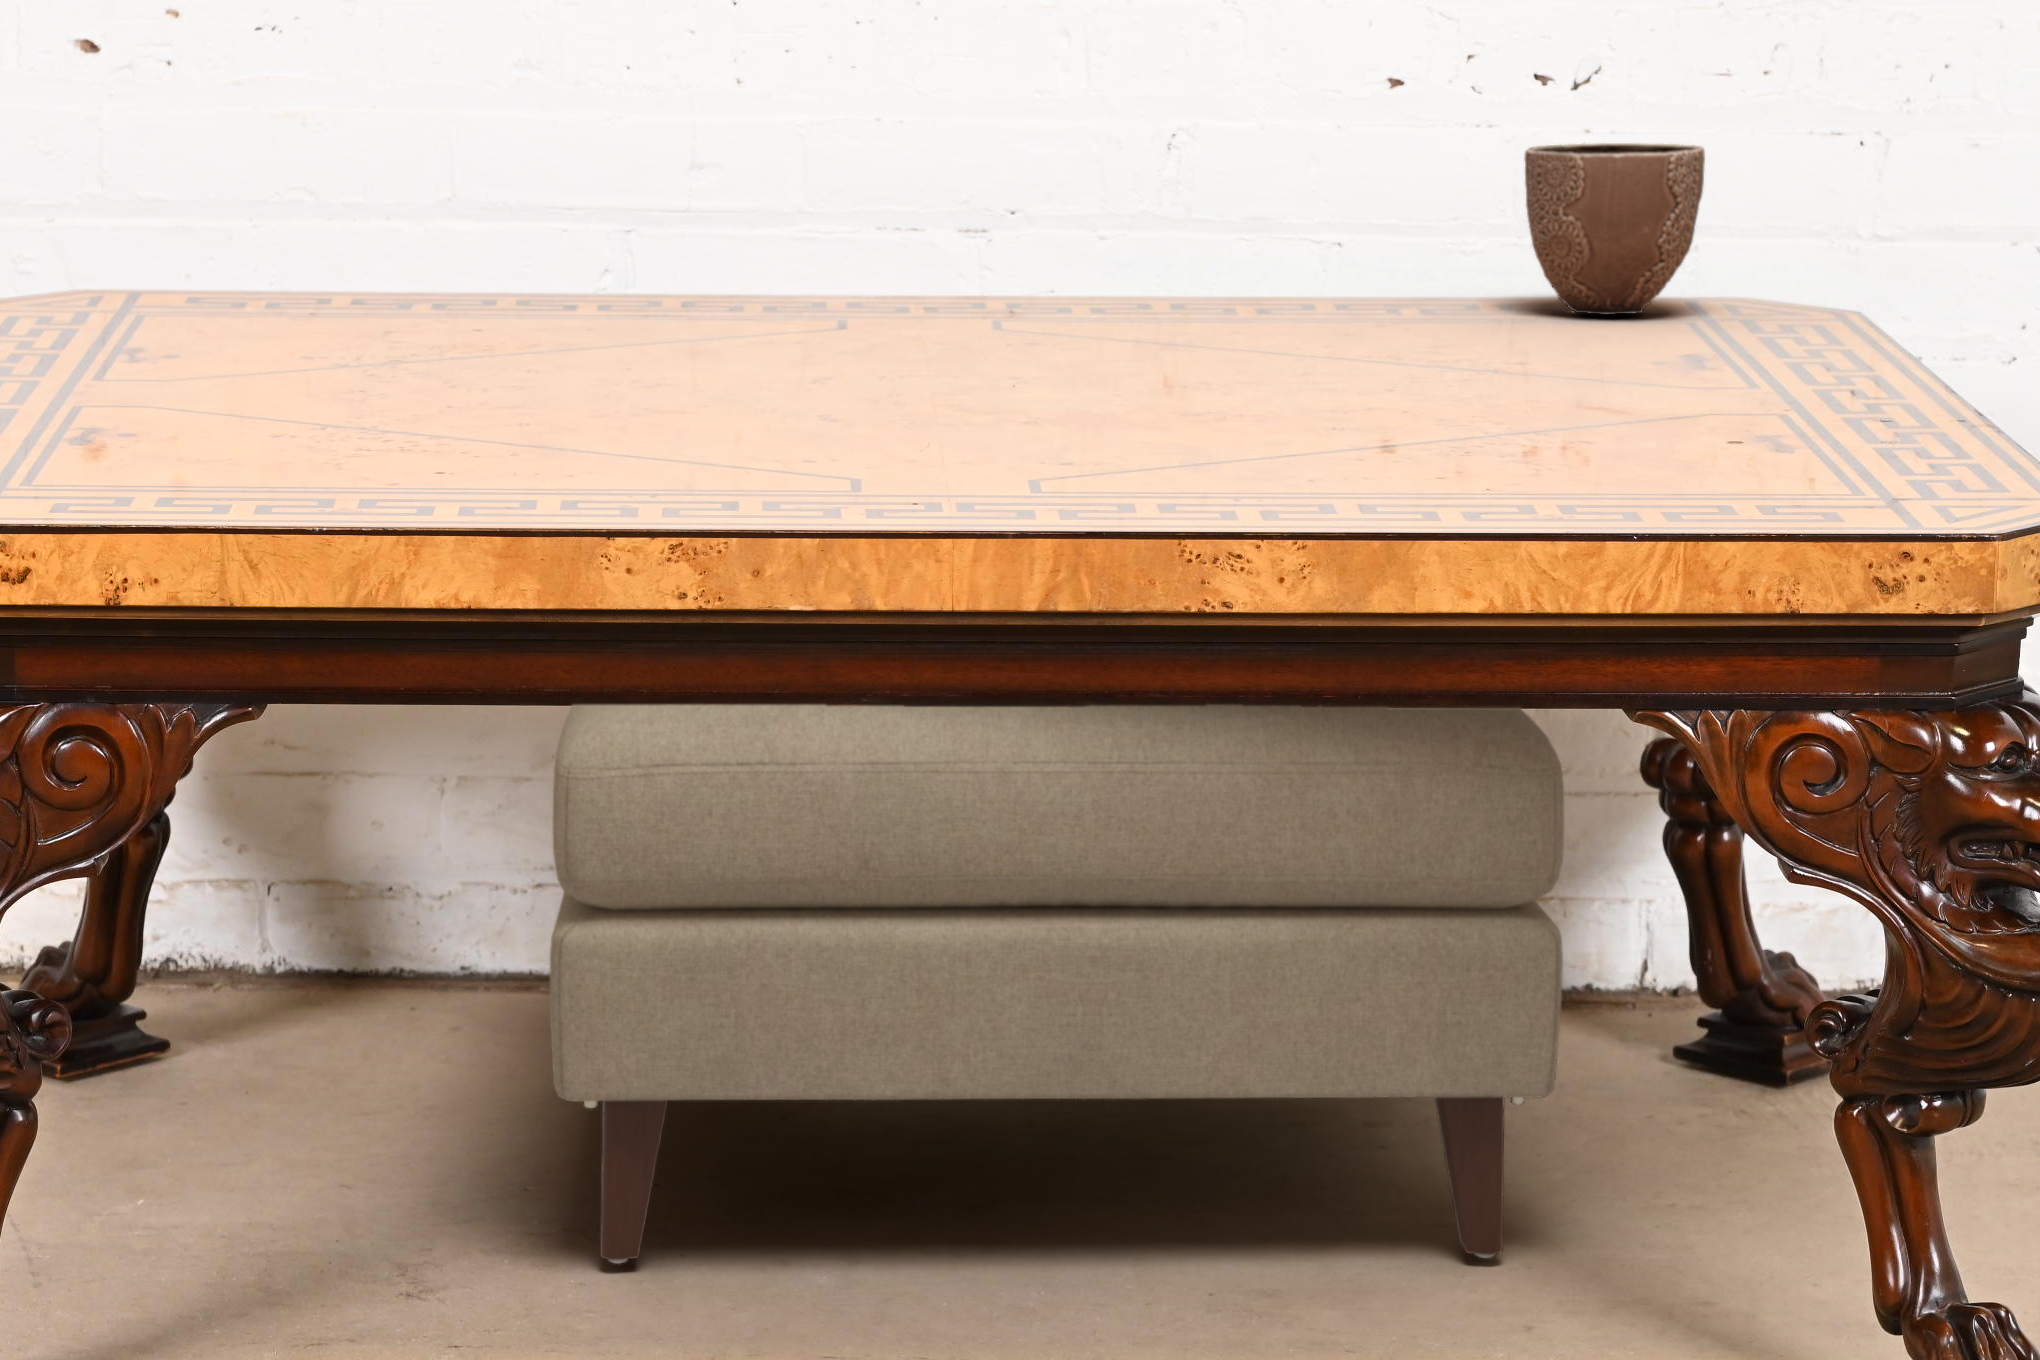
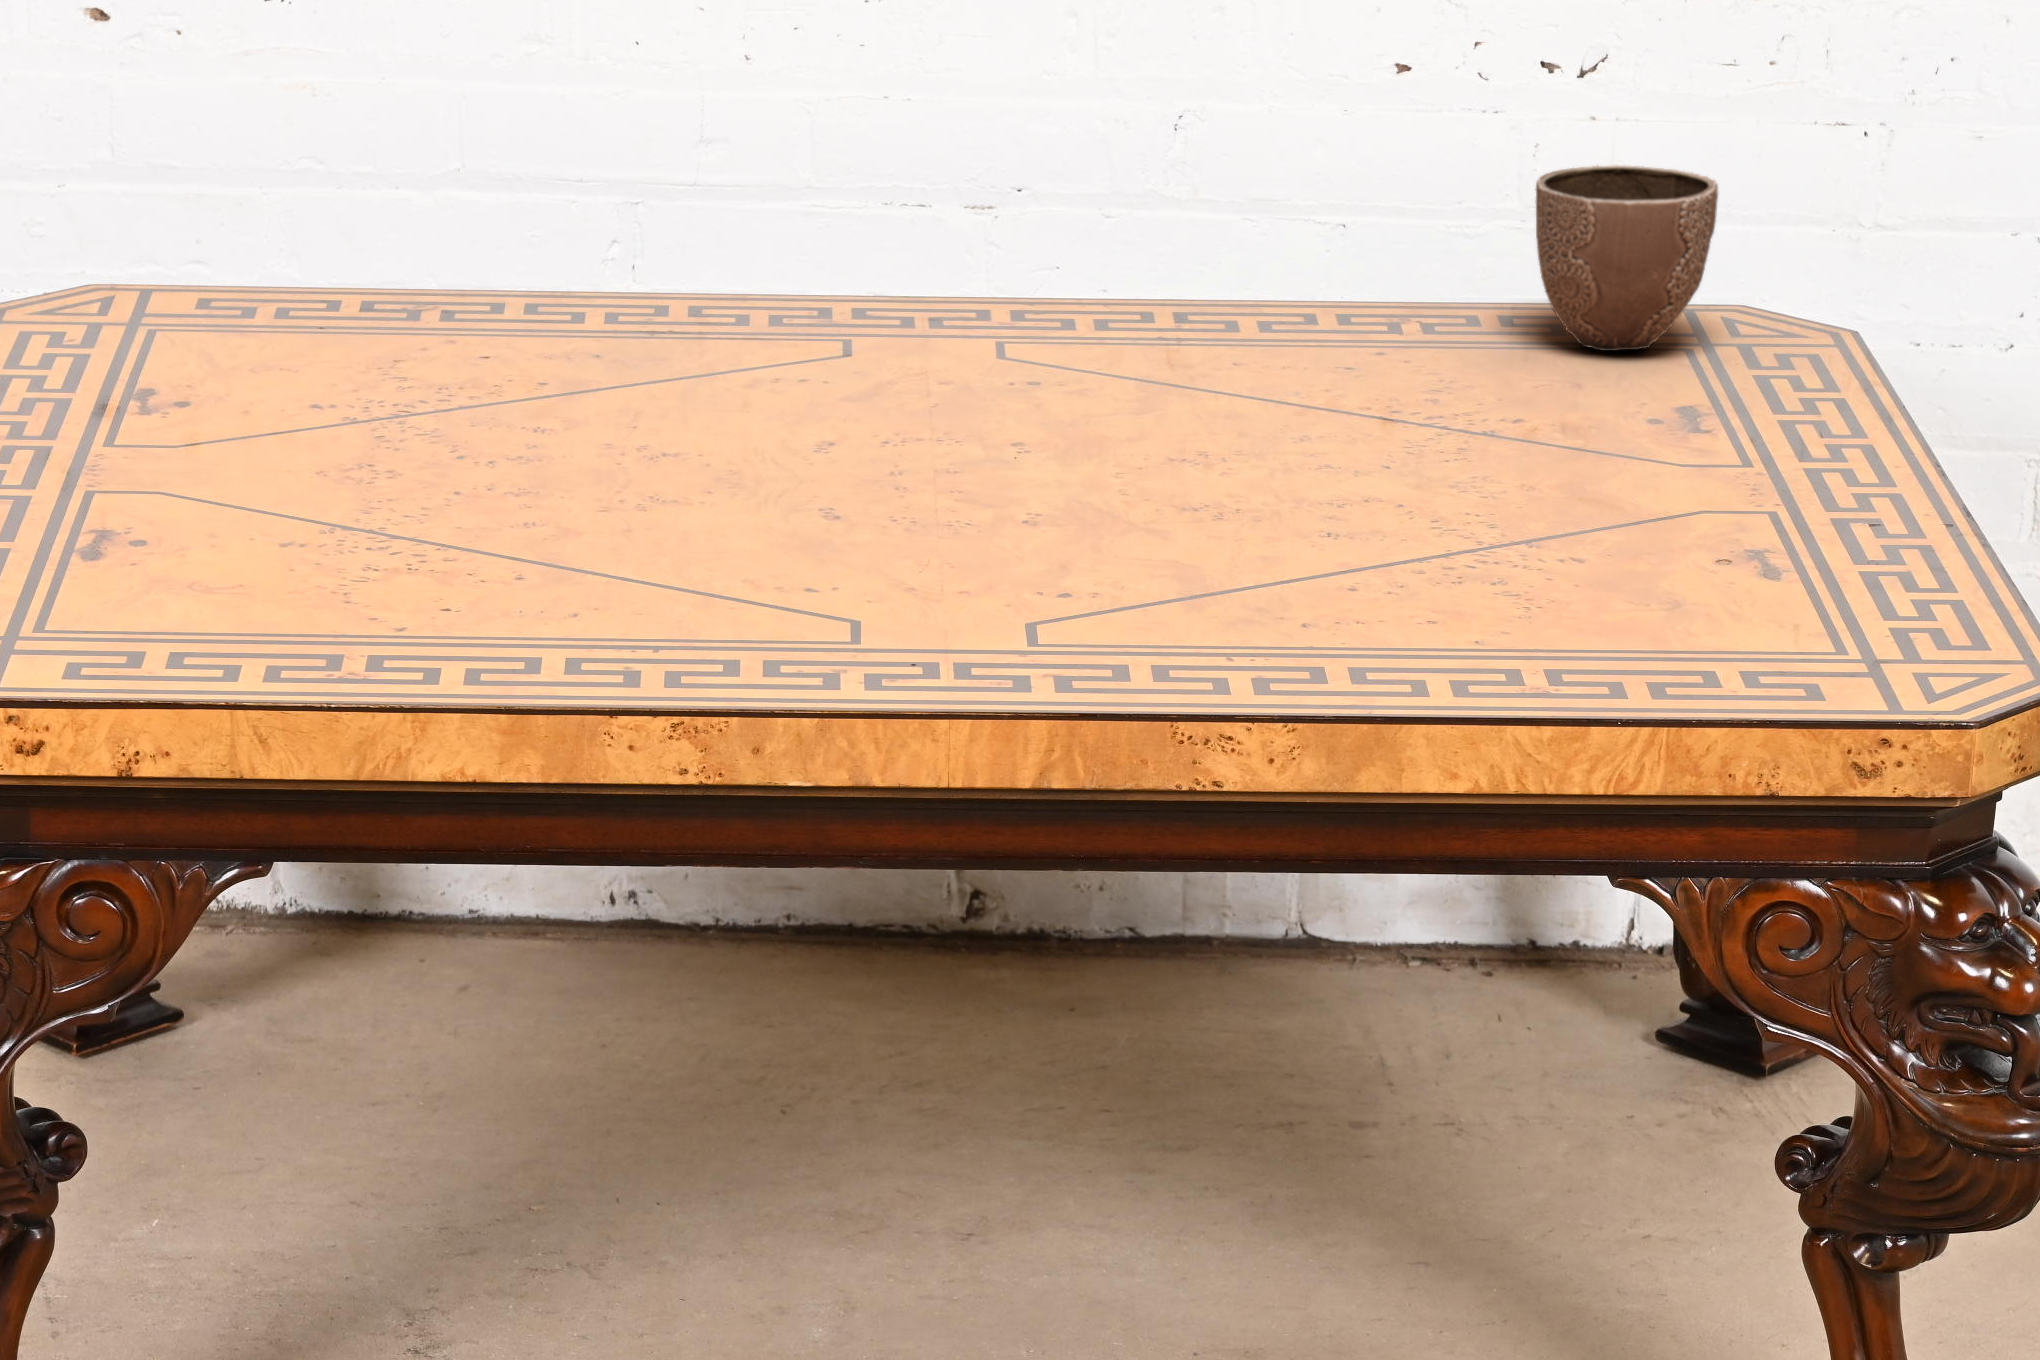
ottoman: present [550,705,1564,1264] -> none [556,614,1551,1310]

